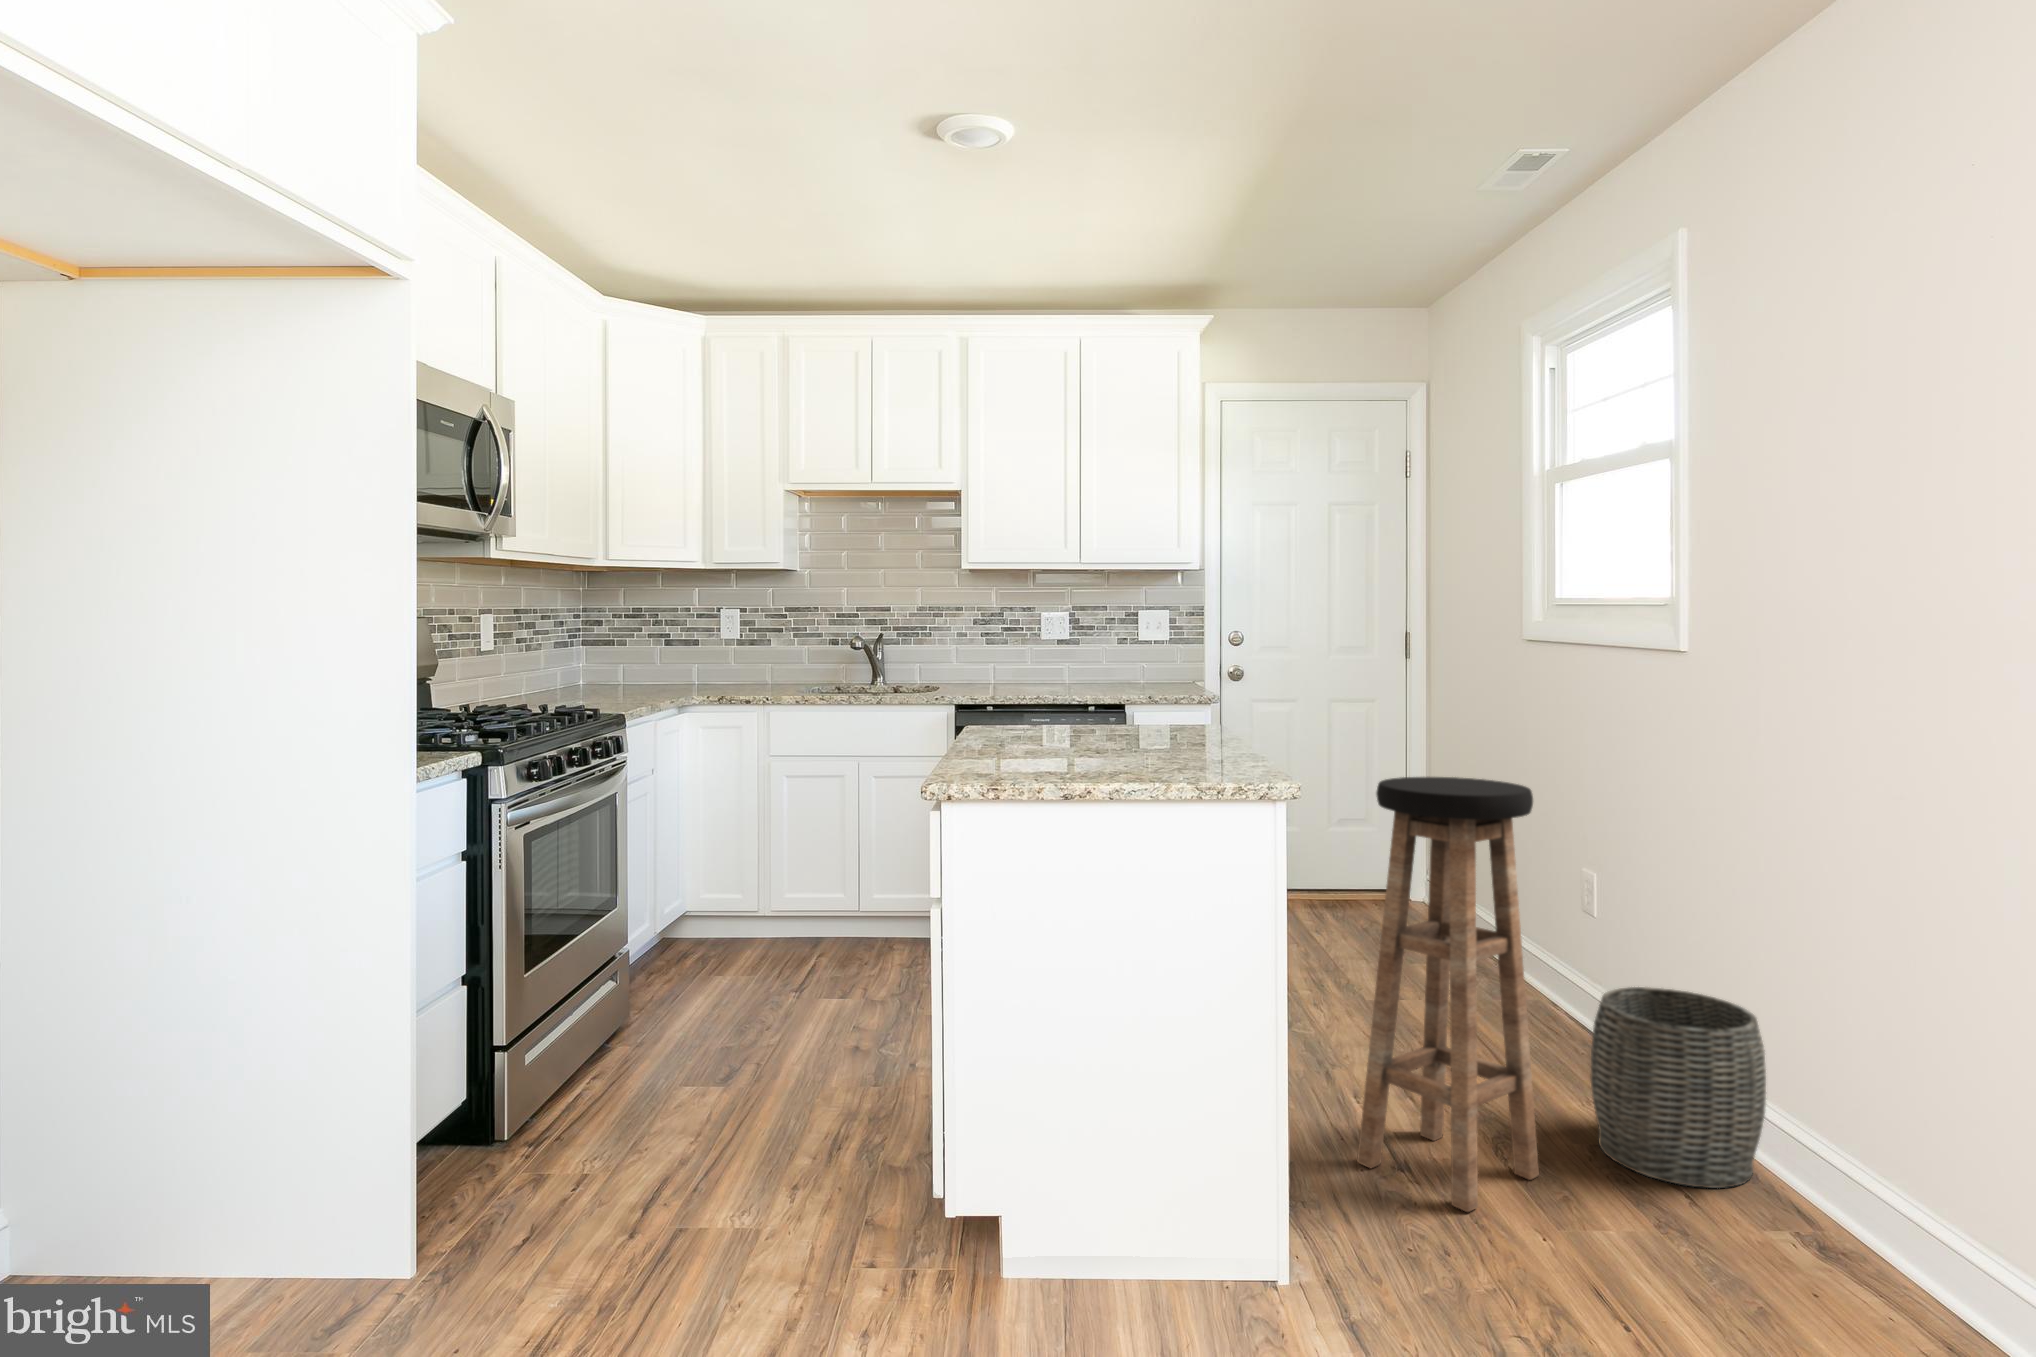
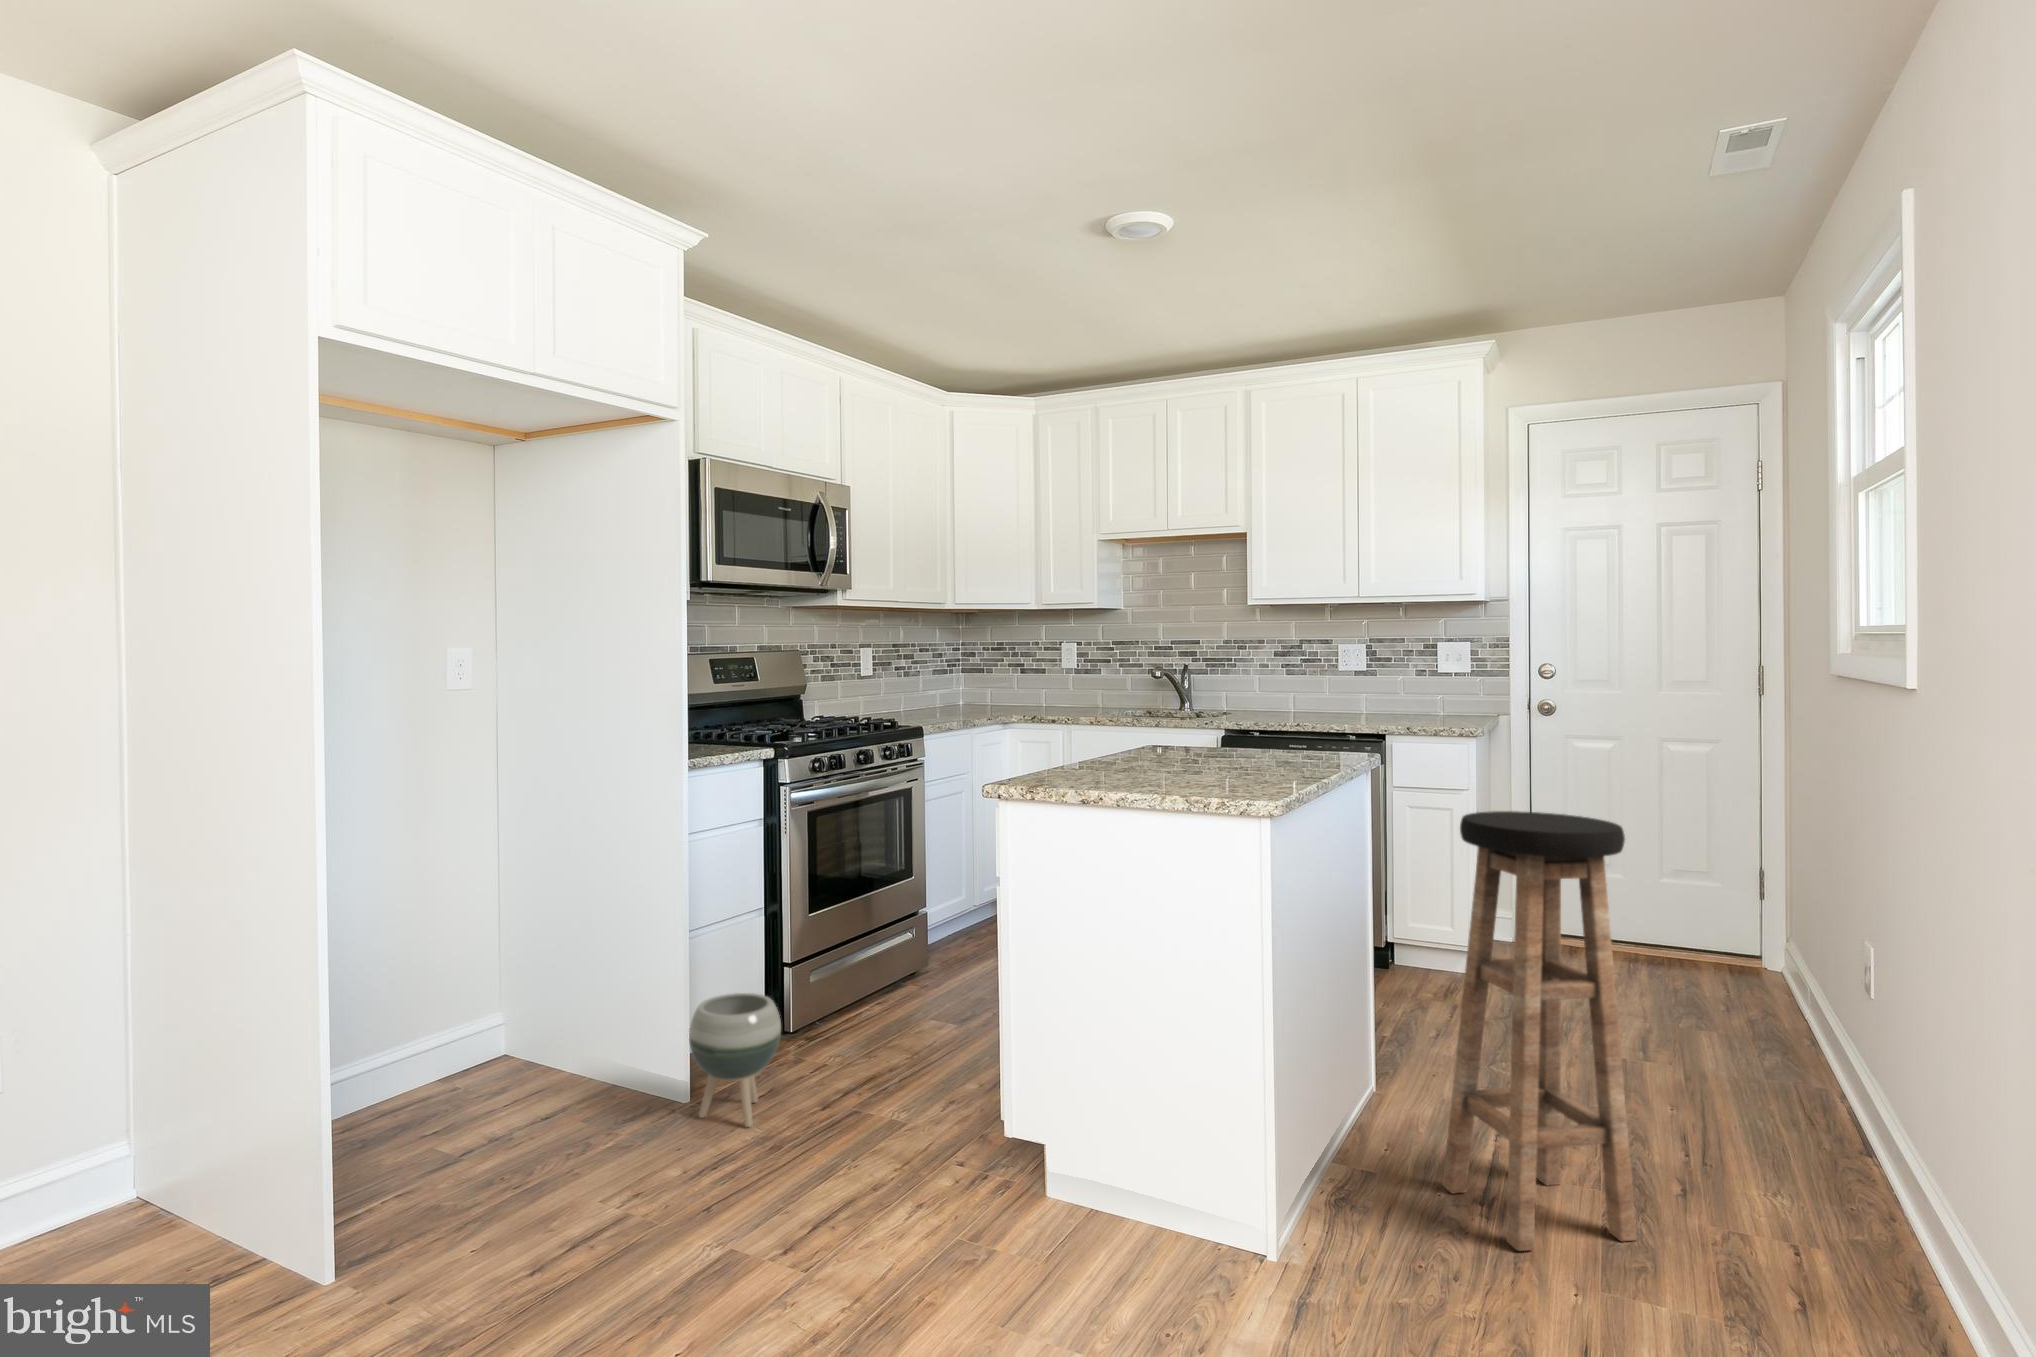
woven basket: present [1591,987,1766,1188] -> none [1732,1063,1948,1306]
planter: none [439,1098,577,1291] -> present [689,993,781,1127]

